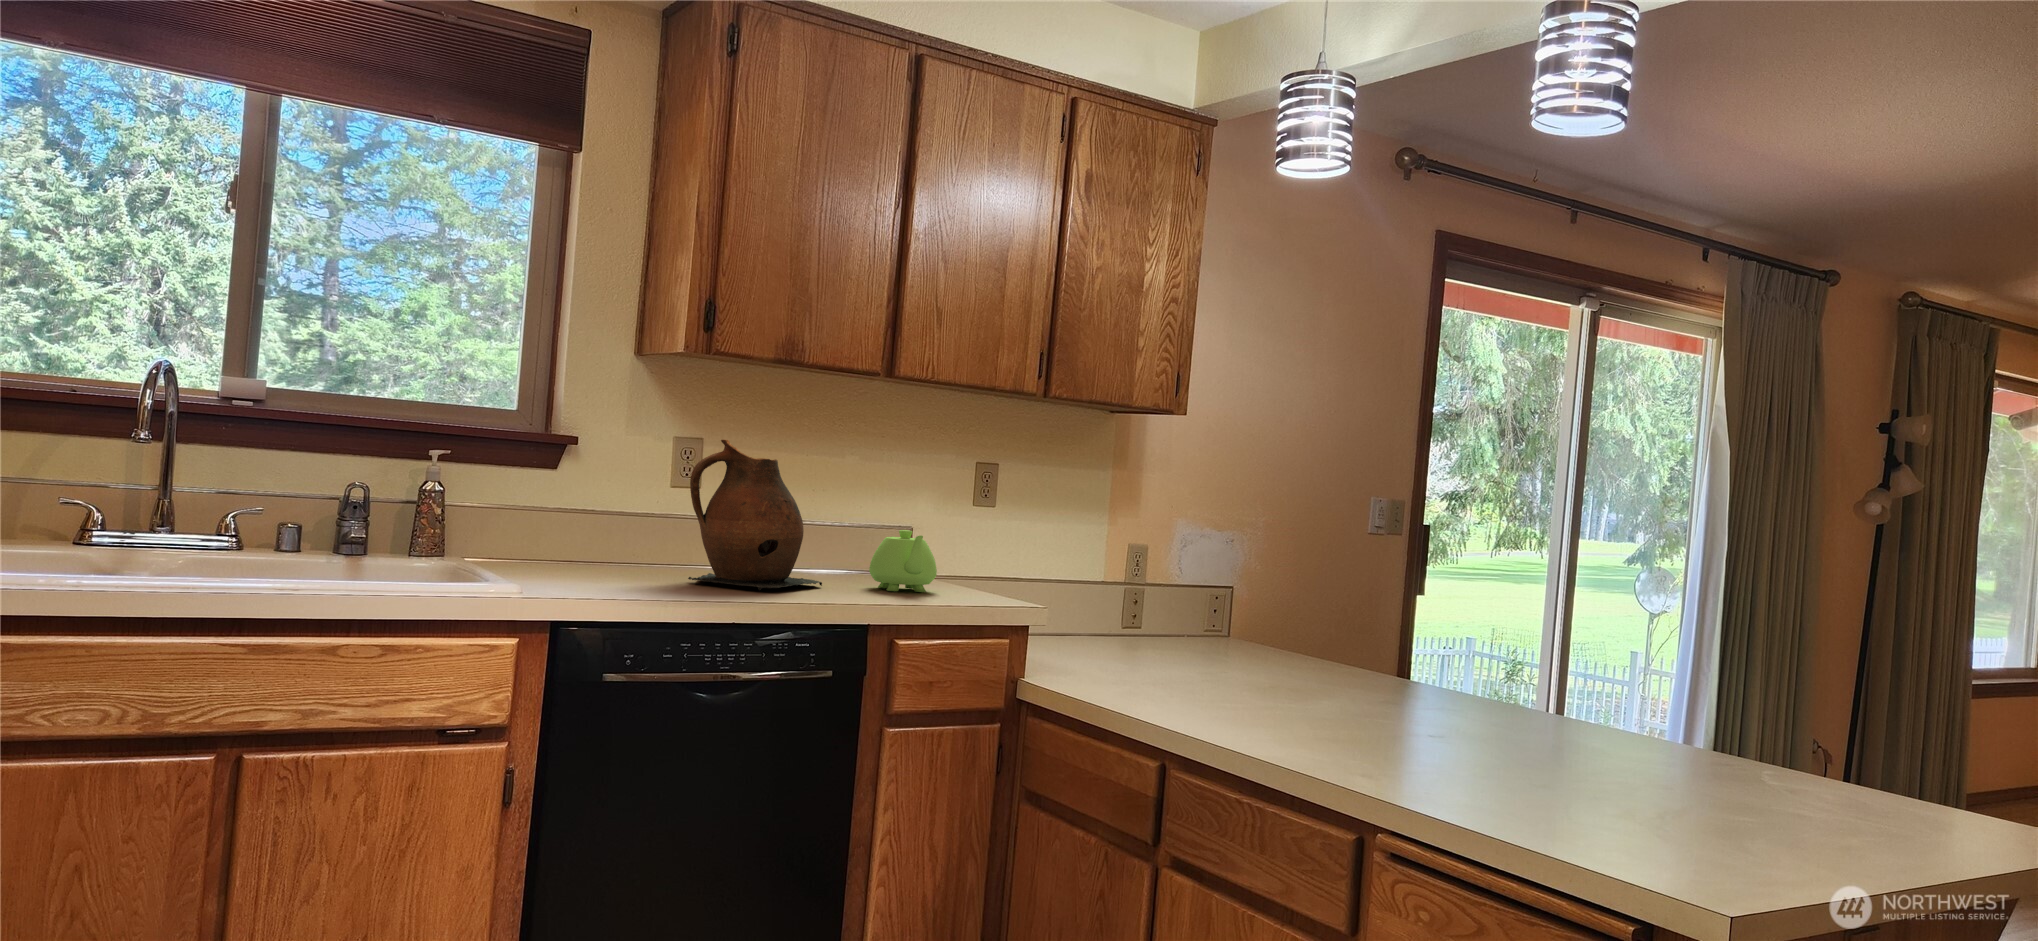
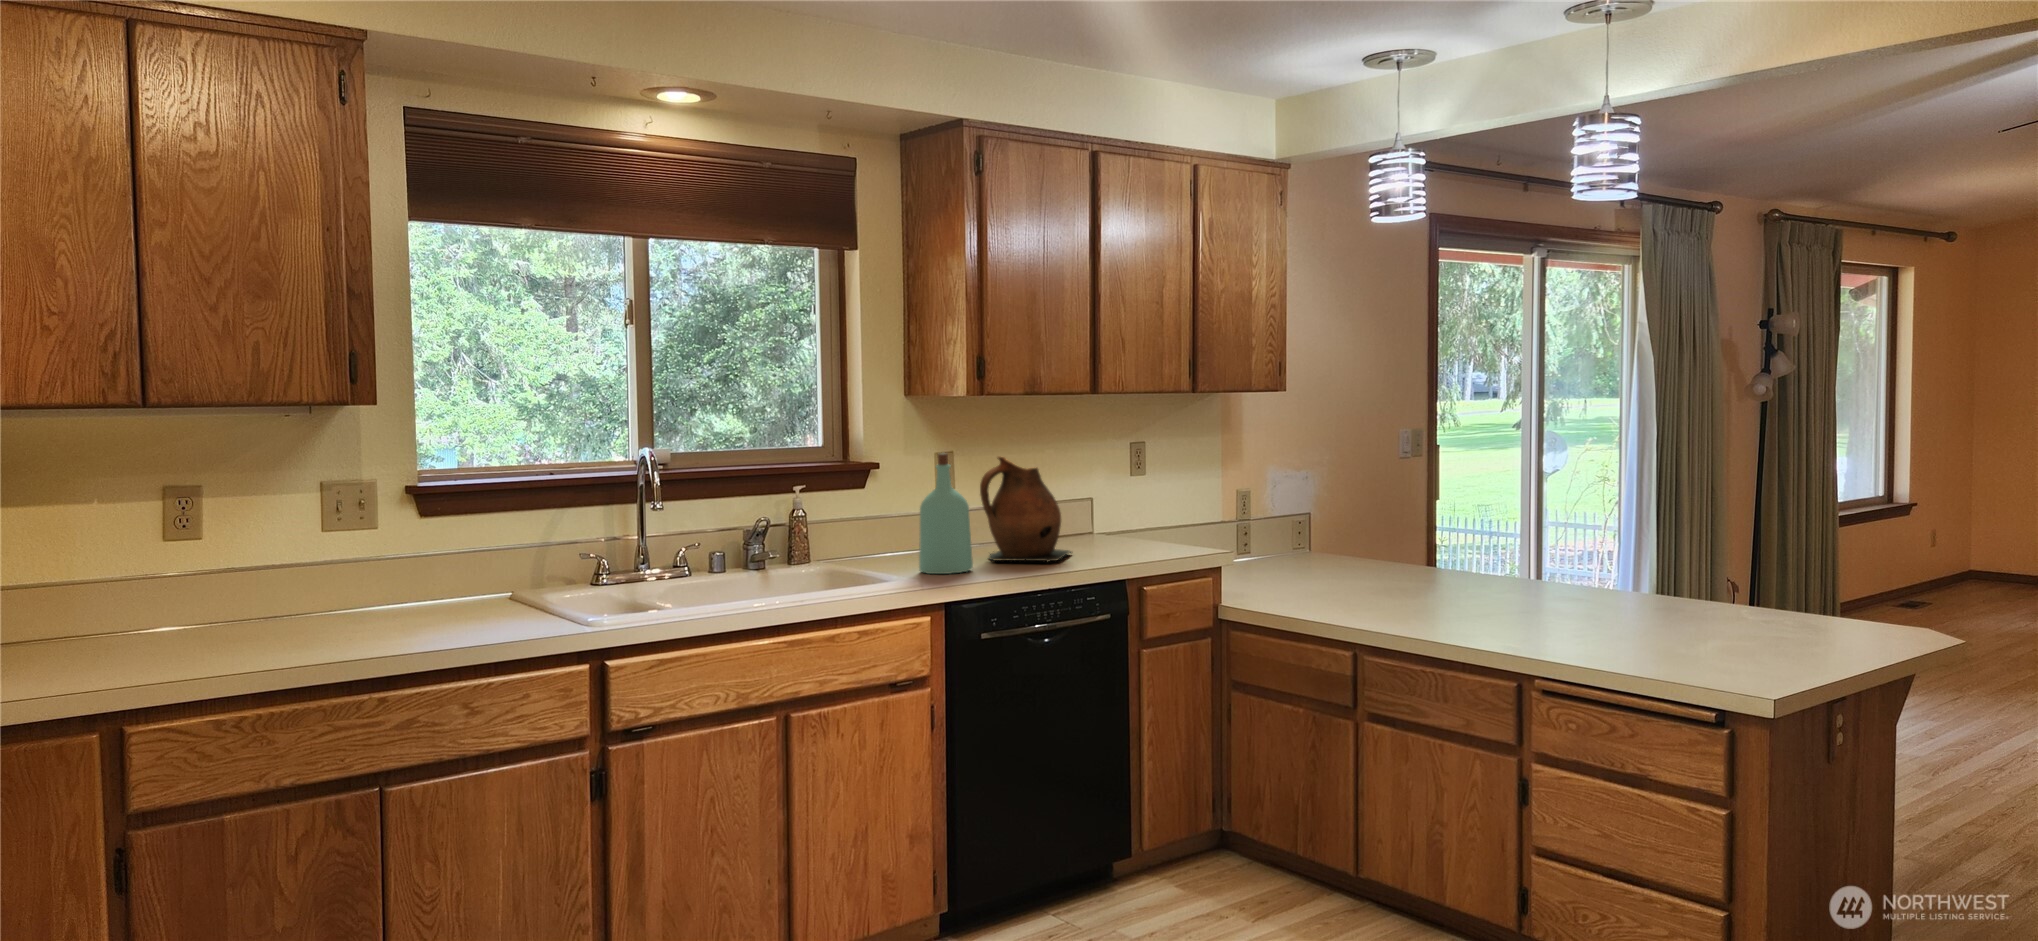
bottle: none [565,418,645,587] -> present [919,453,973,574]
teapot: present [869,530,937,592] -> none [1097,506,1146,552]

